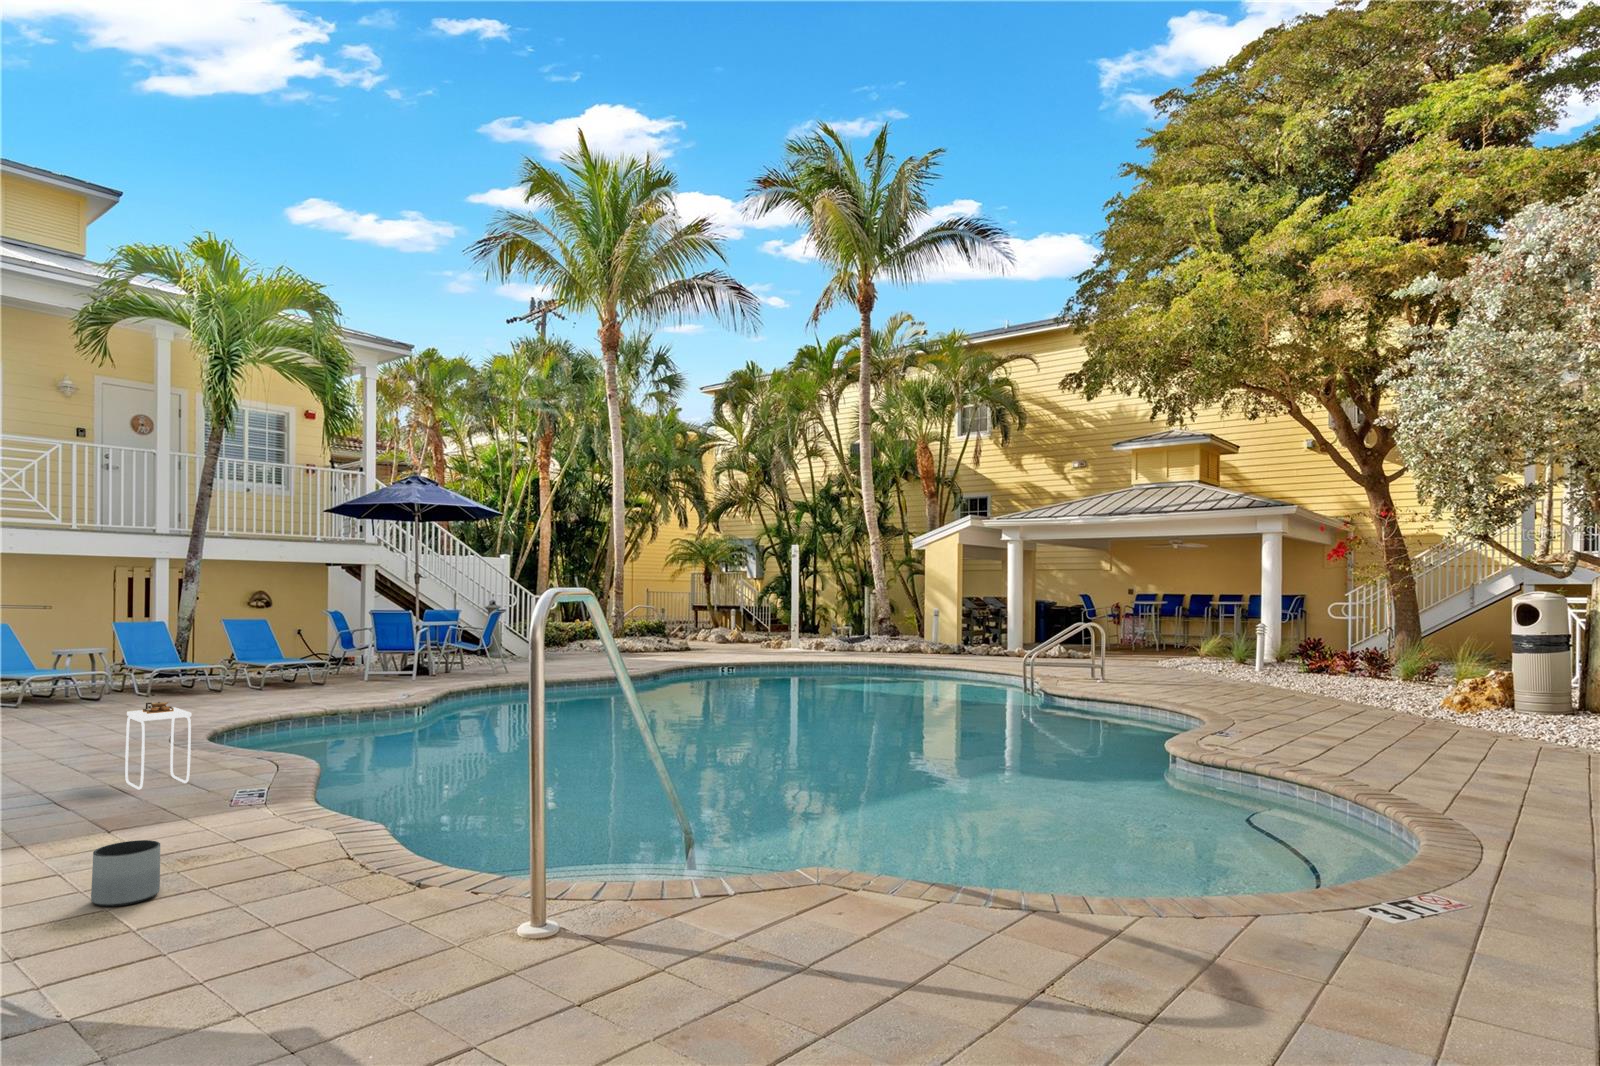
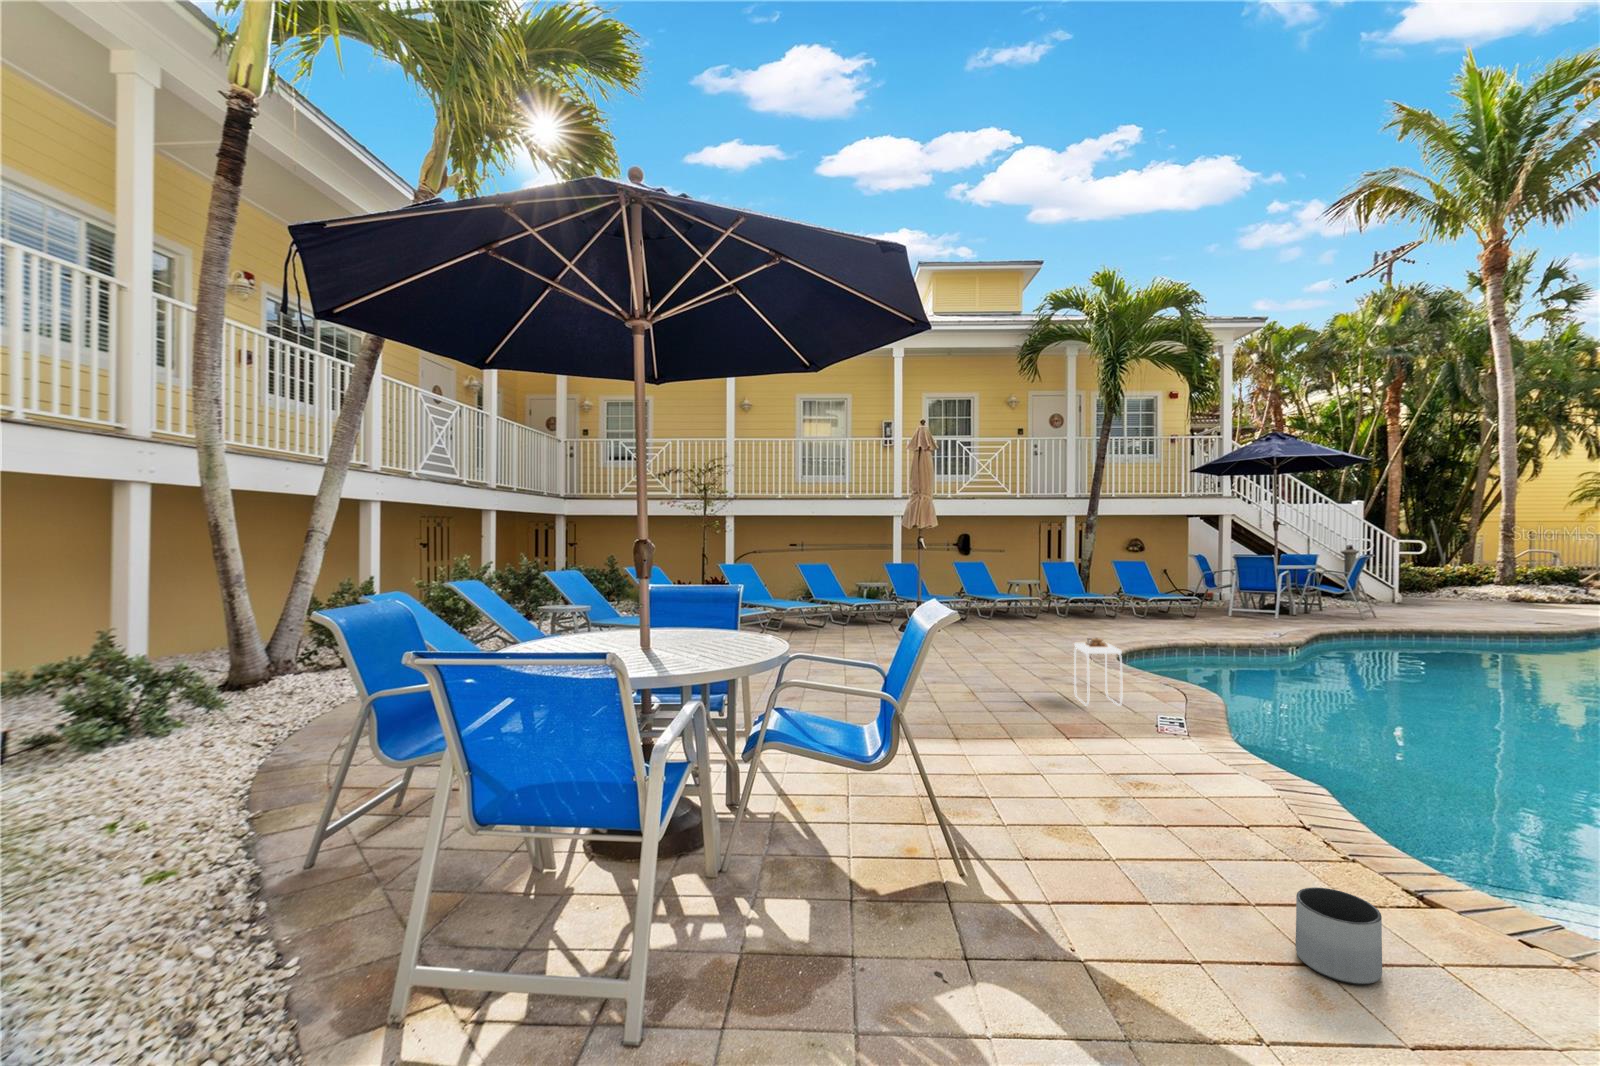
planter: present [91,840,160,907] -> present [1296,887,1382,985]

